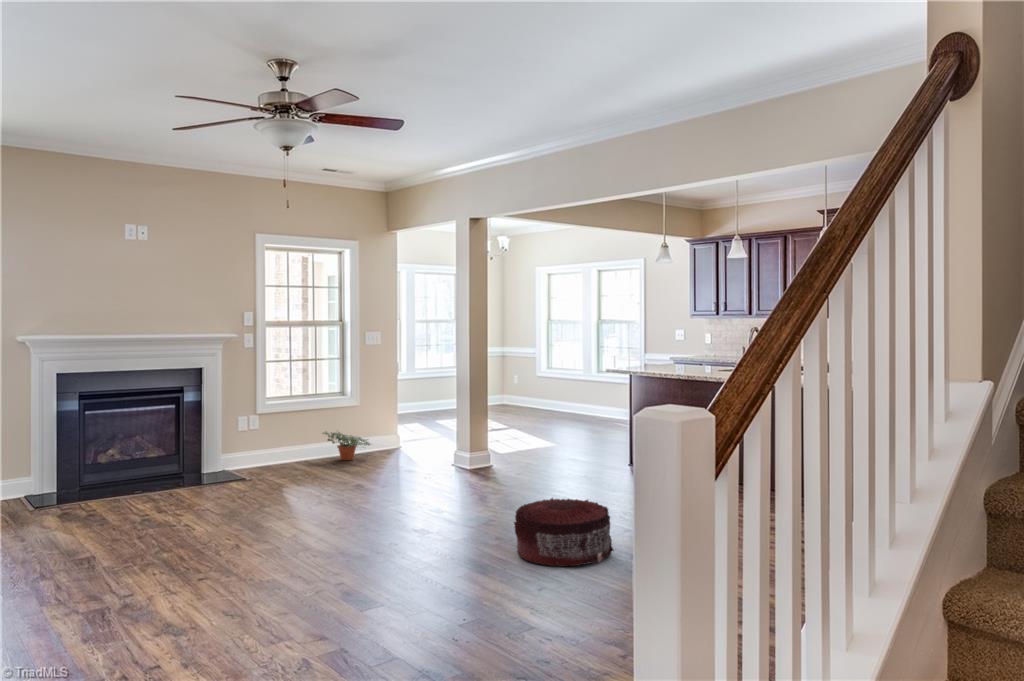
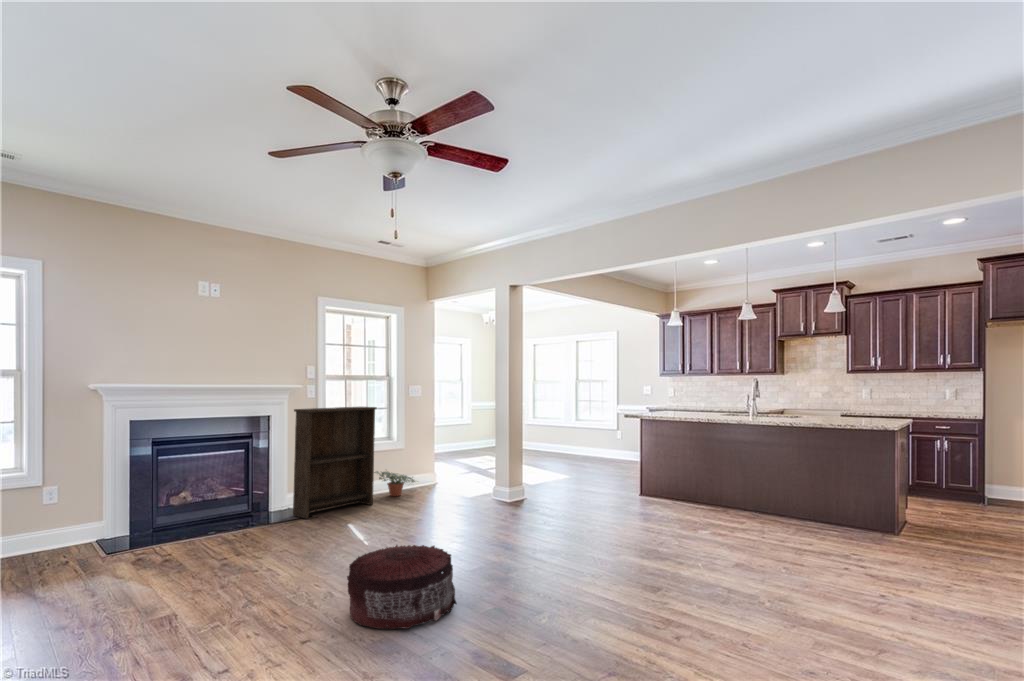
bookshelf: none [224,359,319,480] -> present [293,407,377,518]
pouf: present [514,498,613,566] -> present [347,545,457,629]

